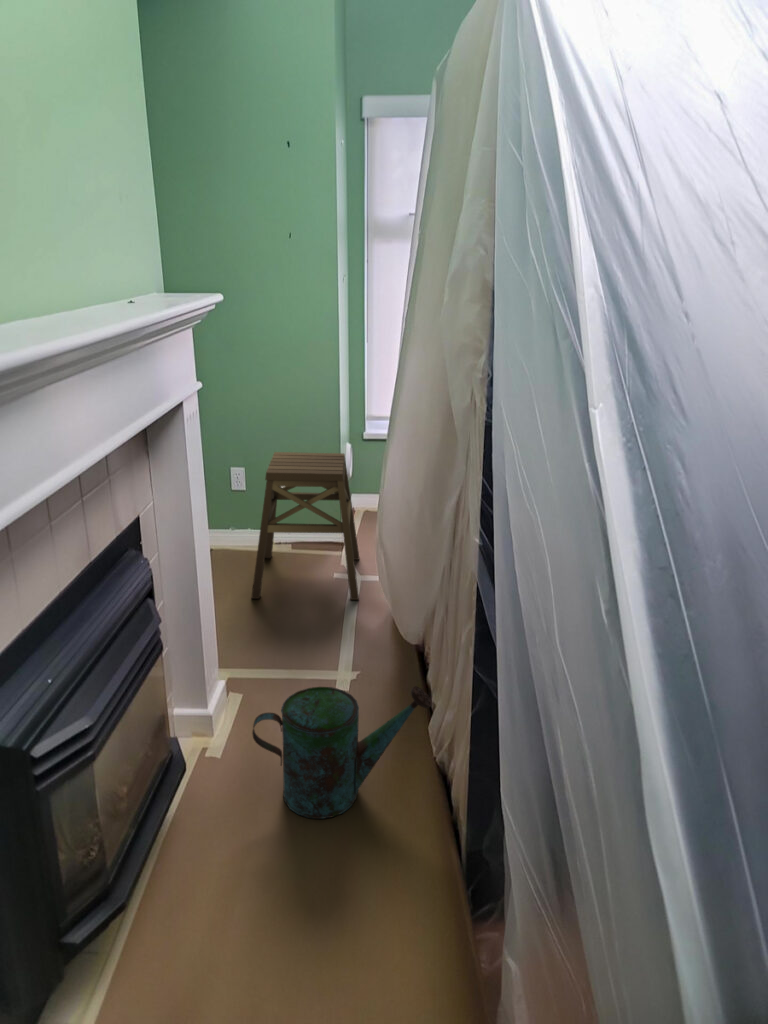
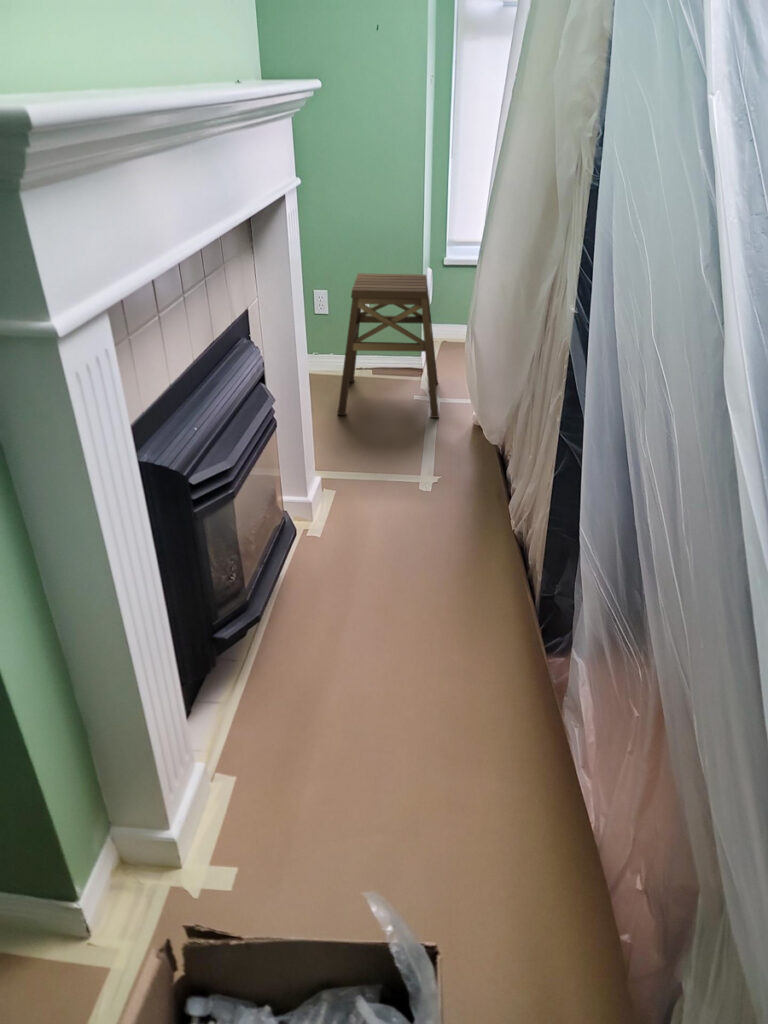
watering can: present [252,686,432,819] -> none [352,471,516,586]

